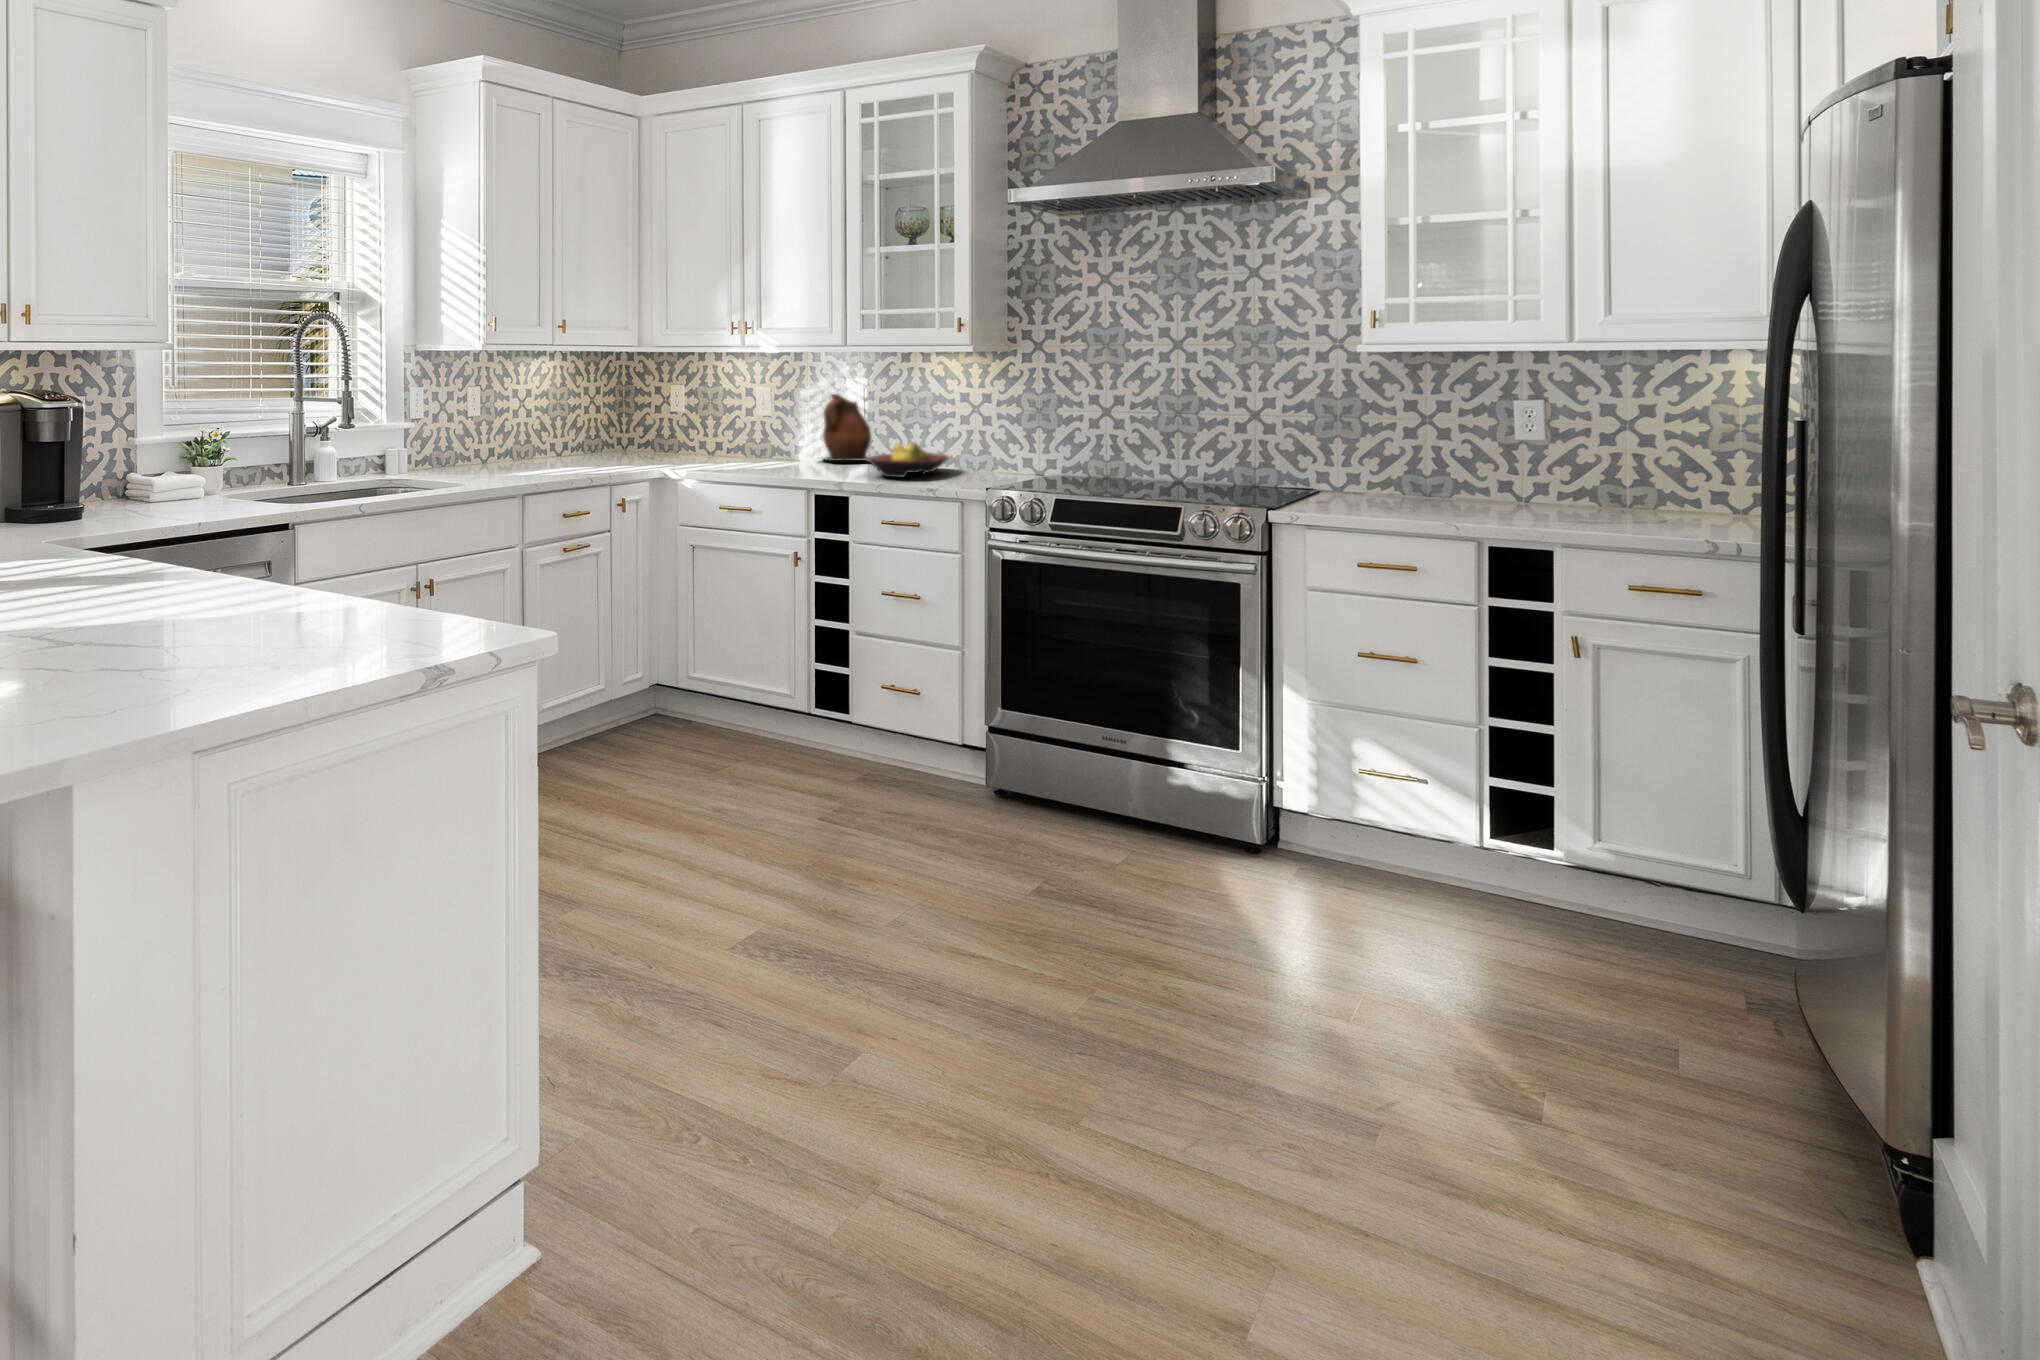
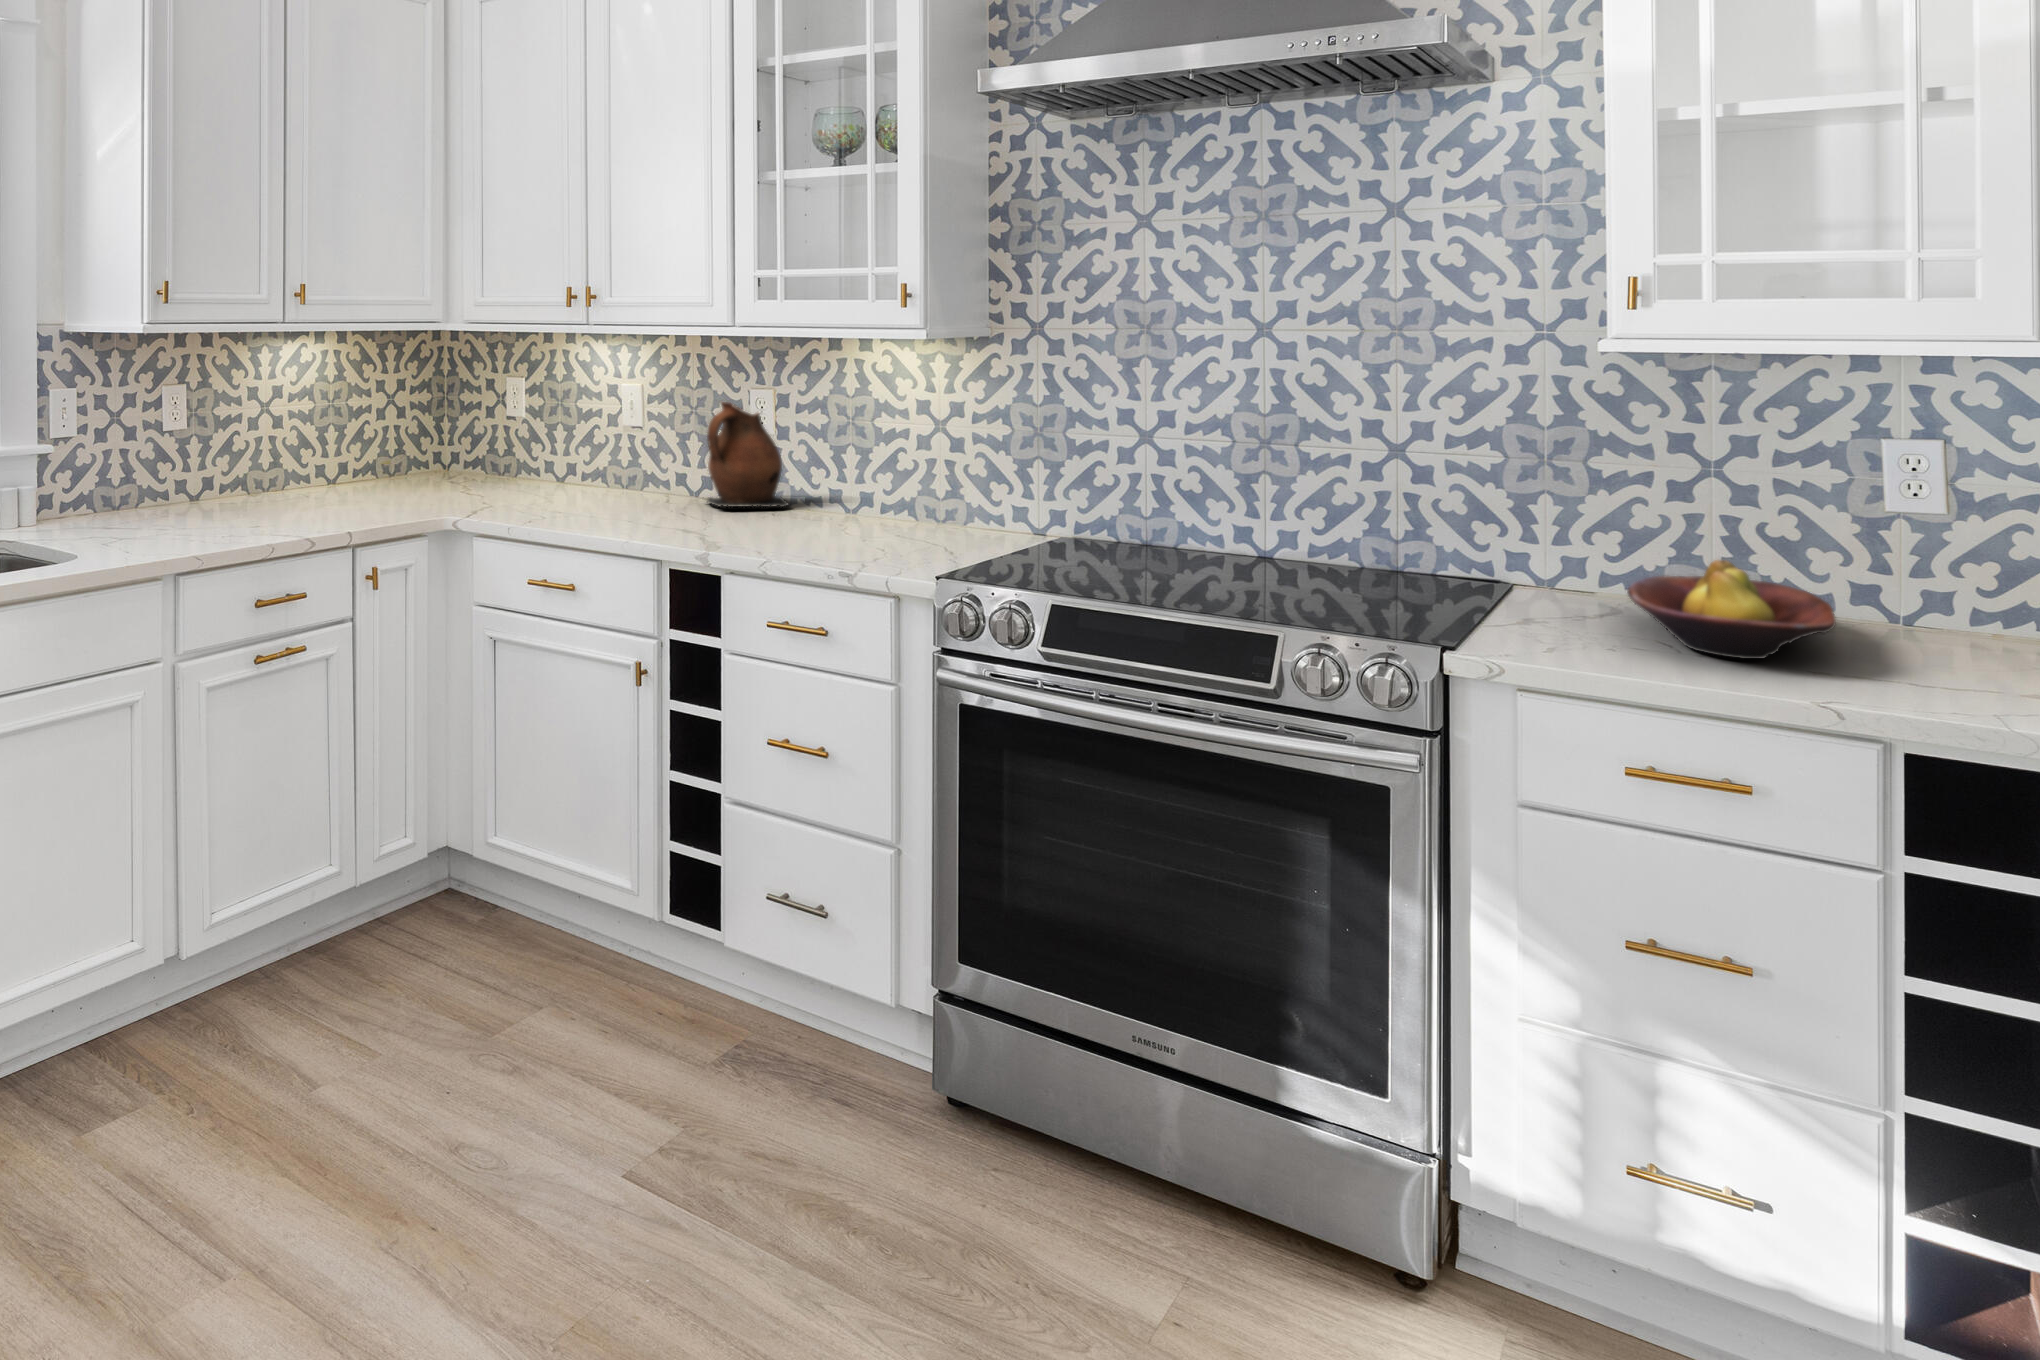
fruit bowl: present [866,442,948,478] -> present [1627,560,1836,659]

